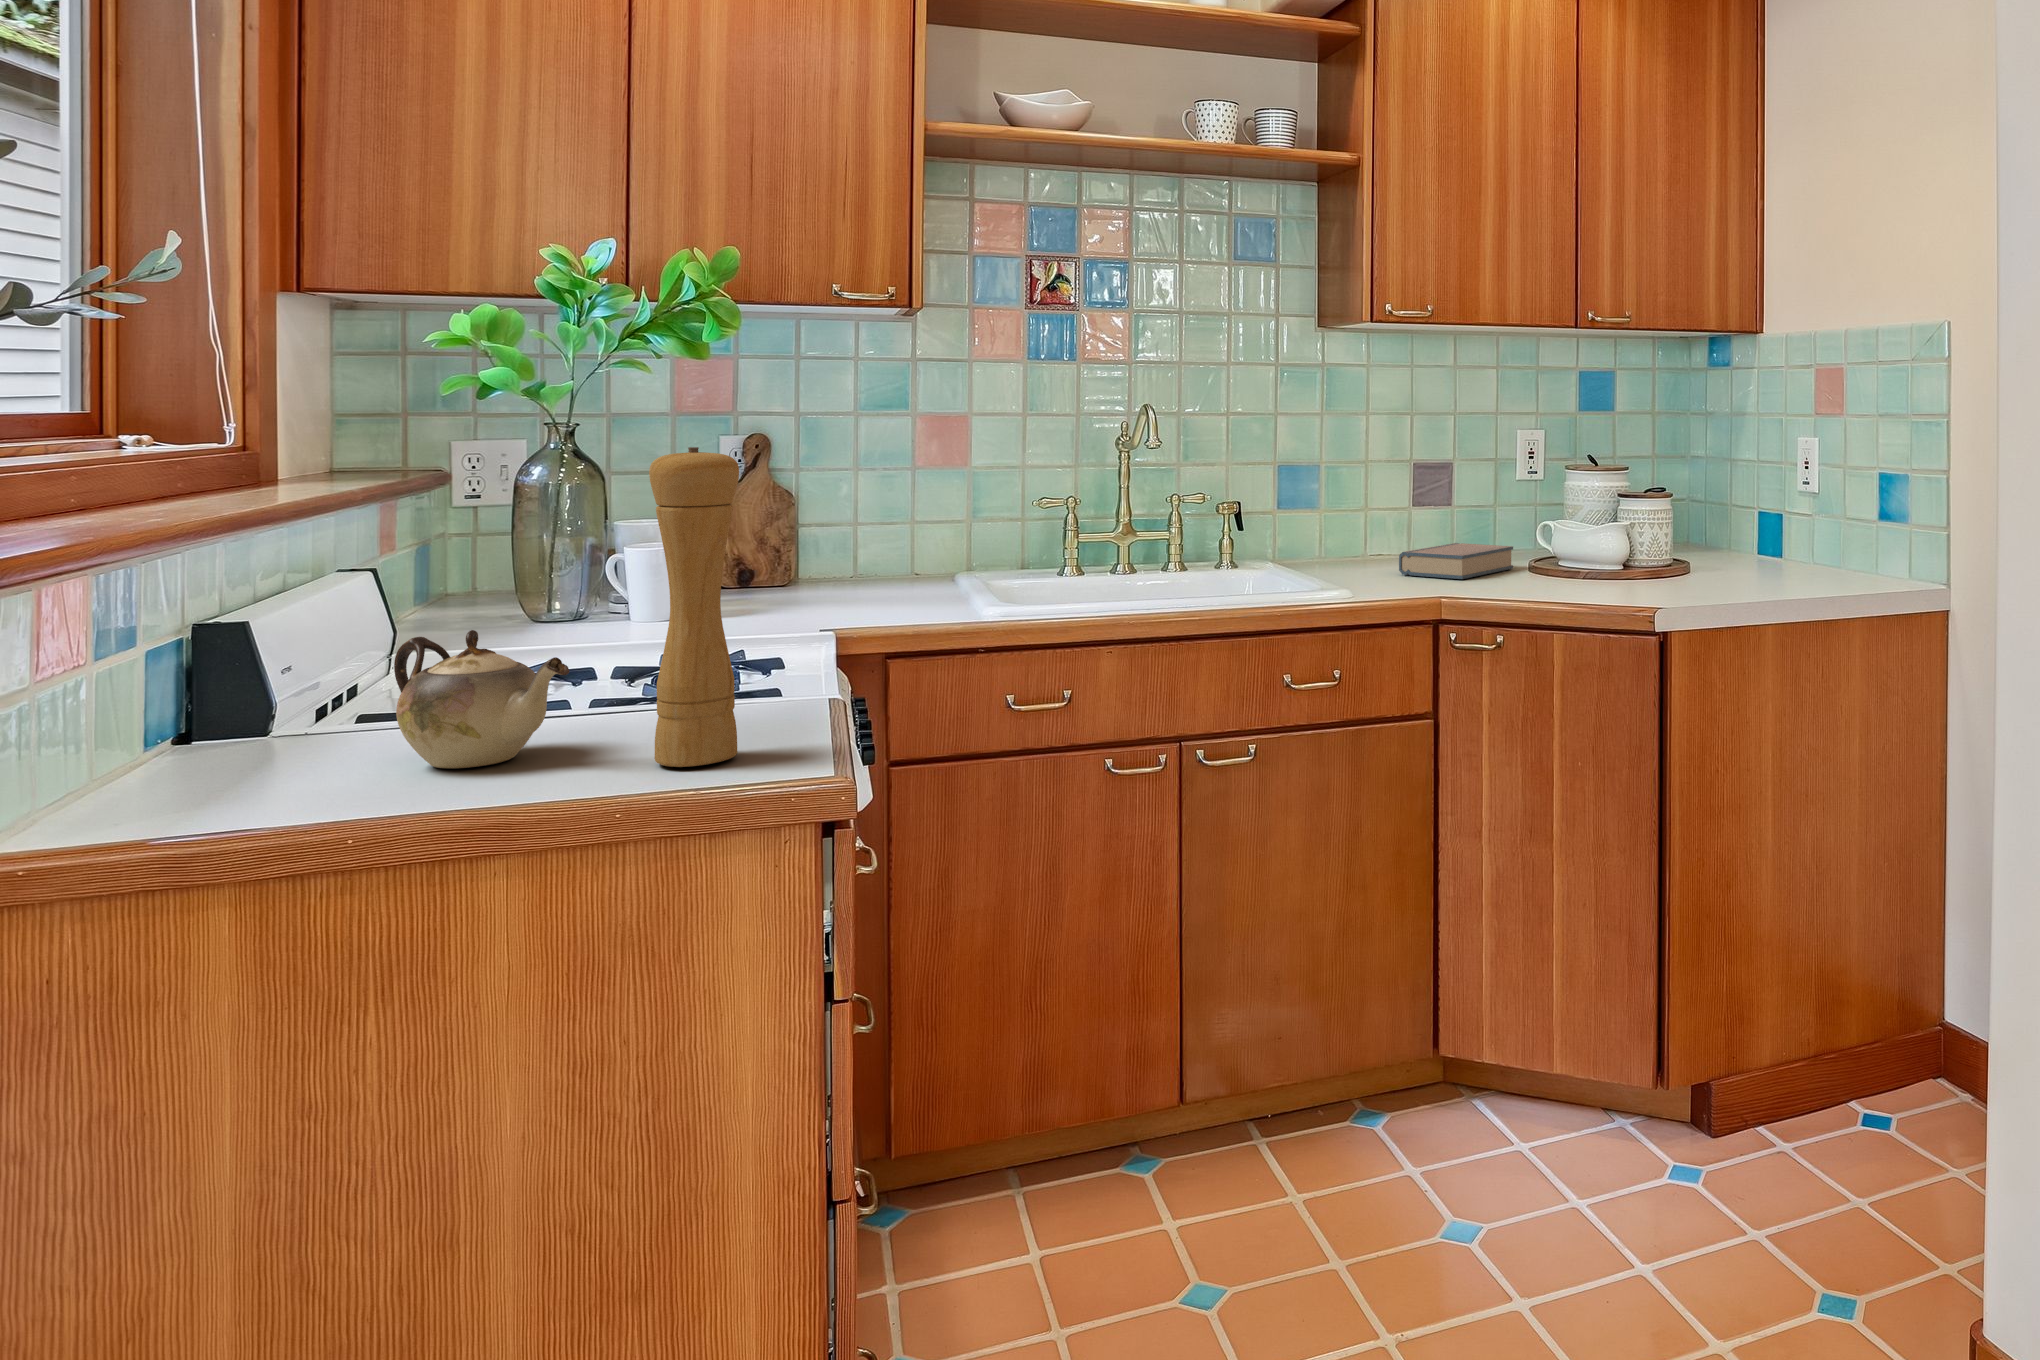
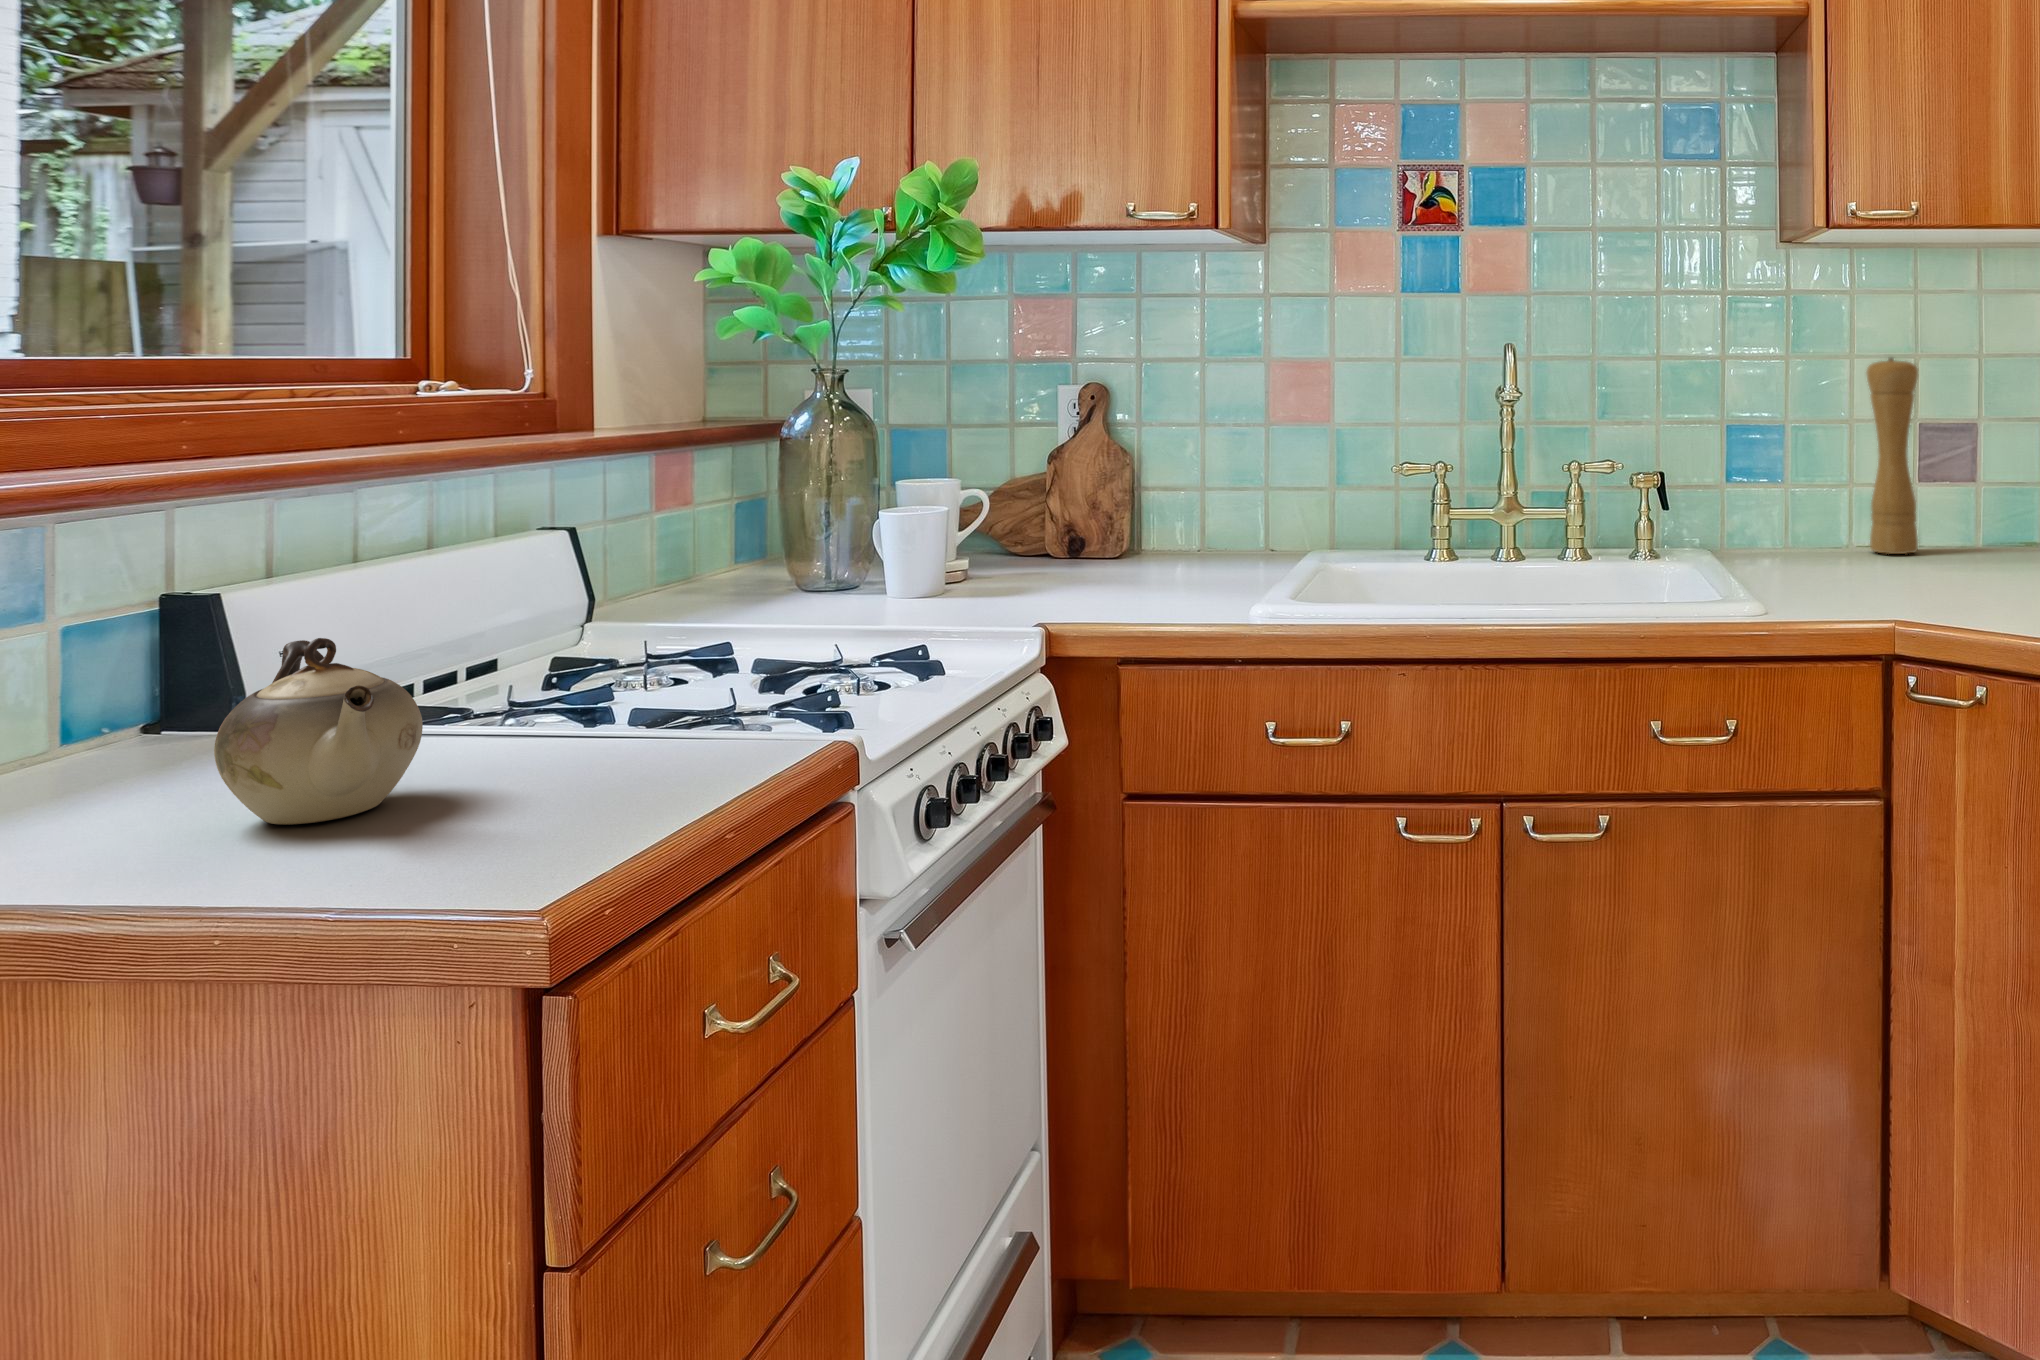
pepper mill: present [649,447,739,767] -> present [1867,358,1918,554]
hardback book: present [1399,543,1513,579] -> none [1857,537,2036,593]

